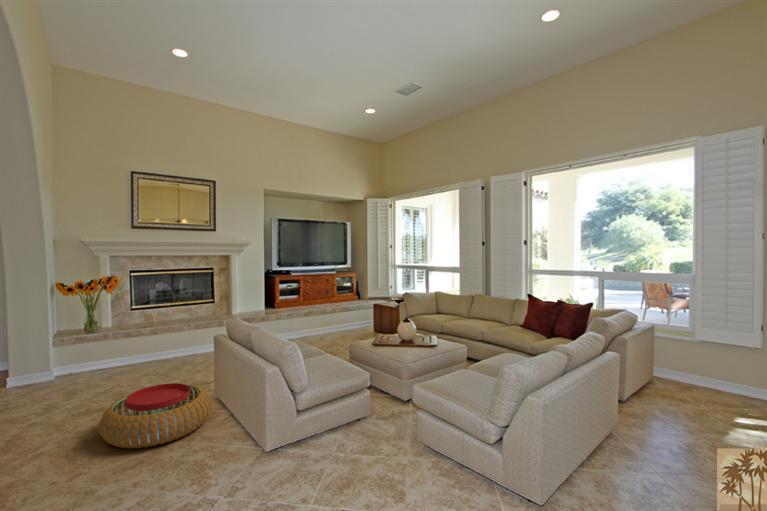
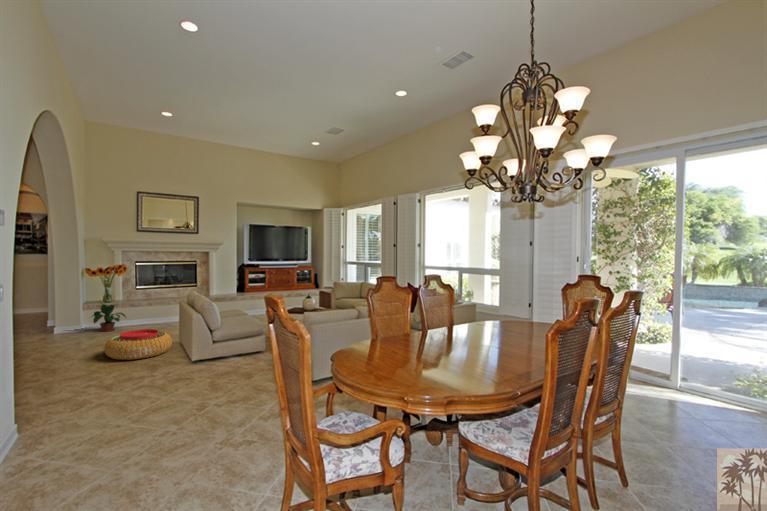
potted plant: none [62,331,122,380] -> present [93,304,126,332]

